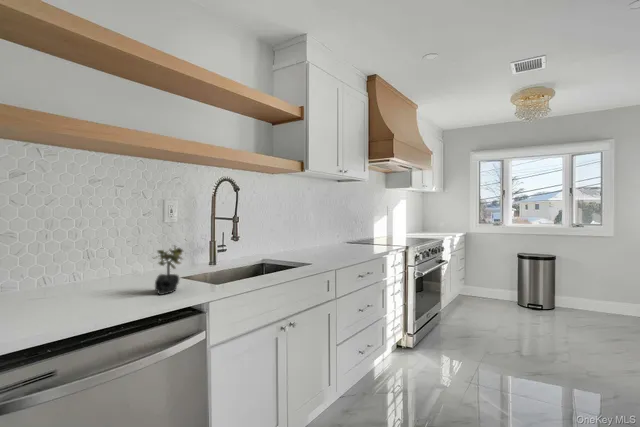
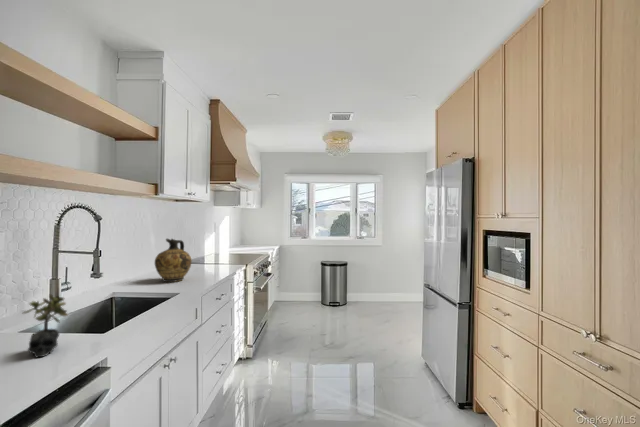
ceramic jug: none [305,214,338,255] -> present [155,239,192,282]

